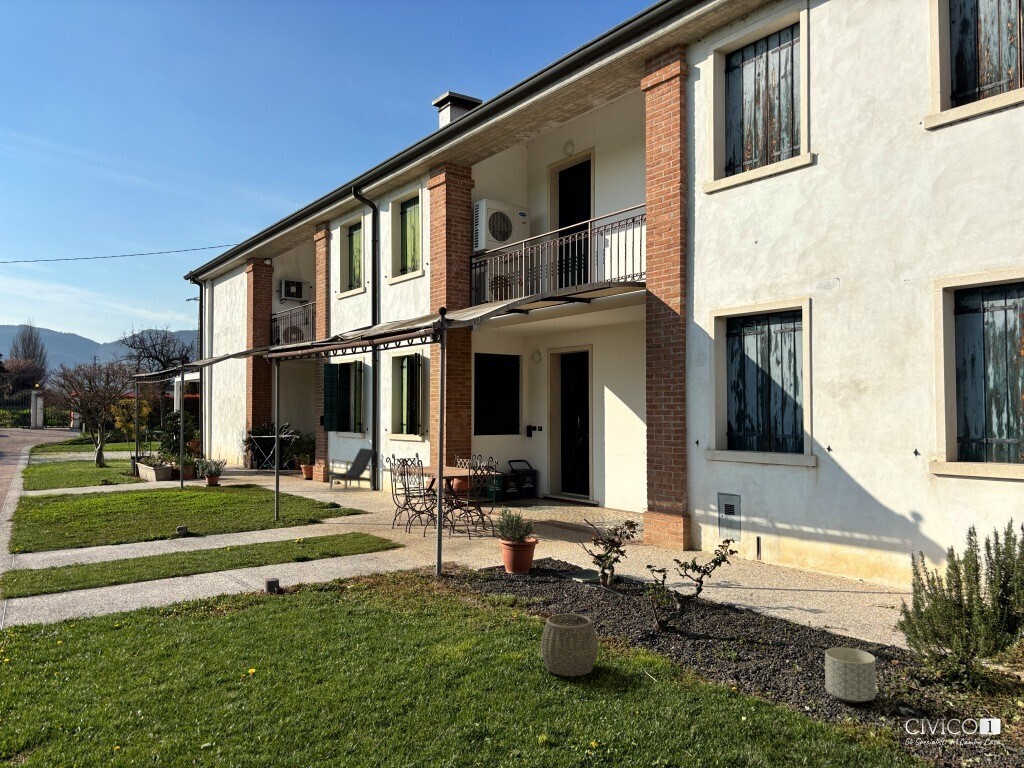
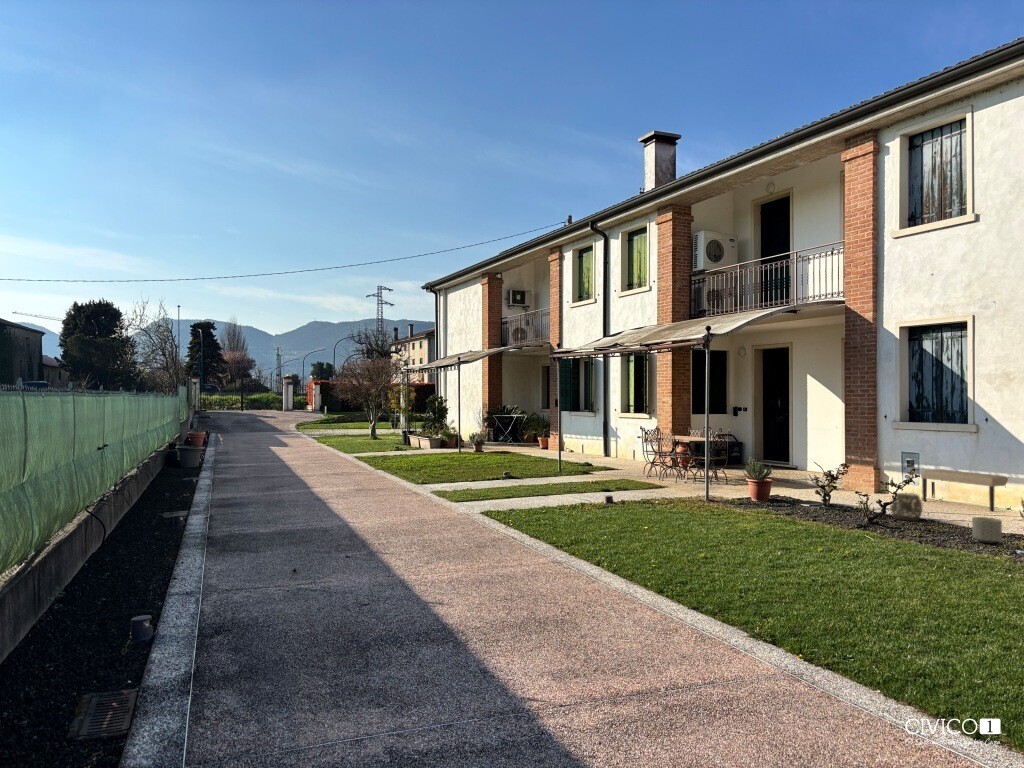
lounge chair: present [327,448,374,491] -> none [569,424,605,456]
bench: none [744,523,866,591] -> present [921,470,1011,511]
woven basket: present [541,614,598,676] -> present [890,493,922,521]

